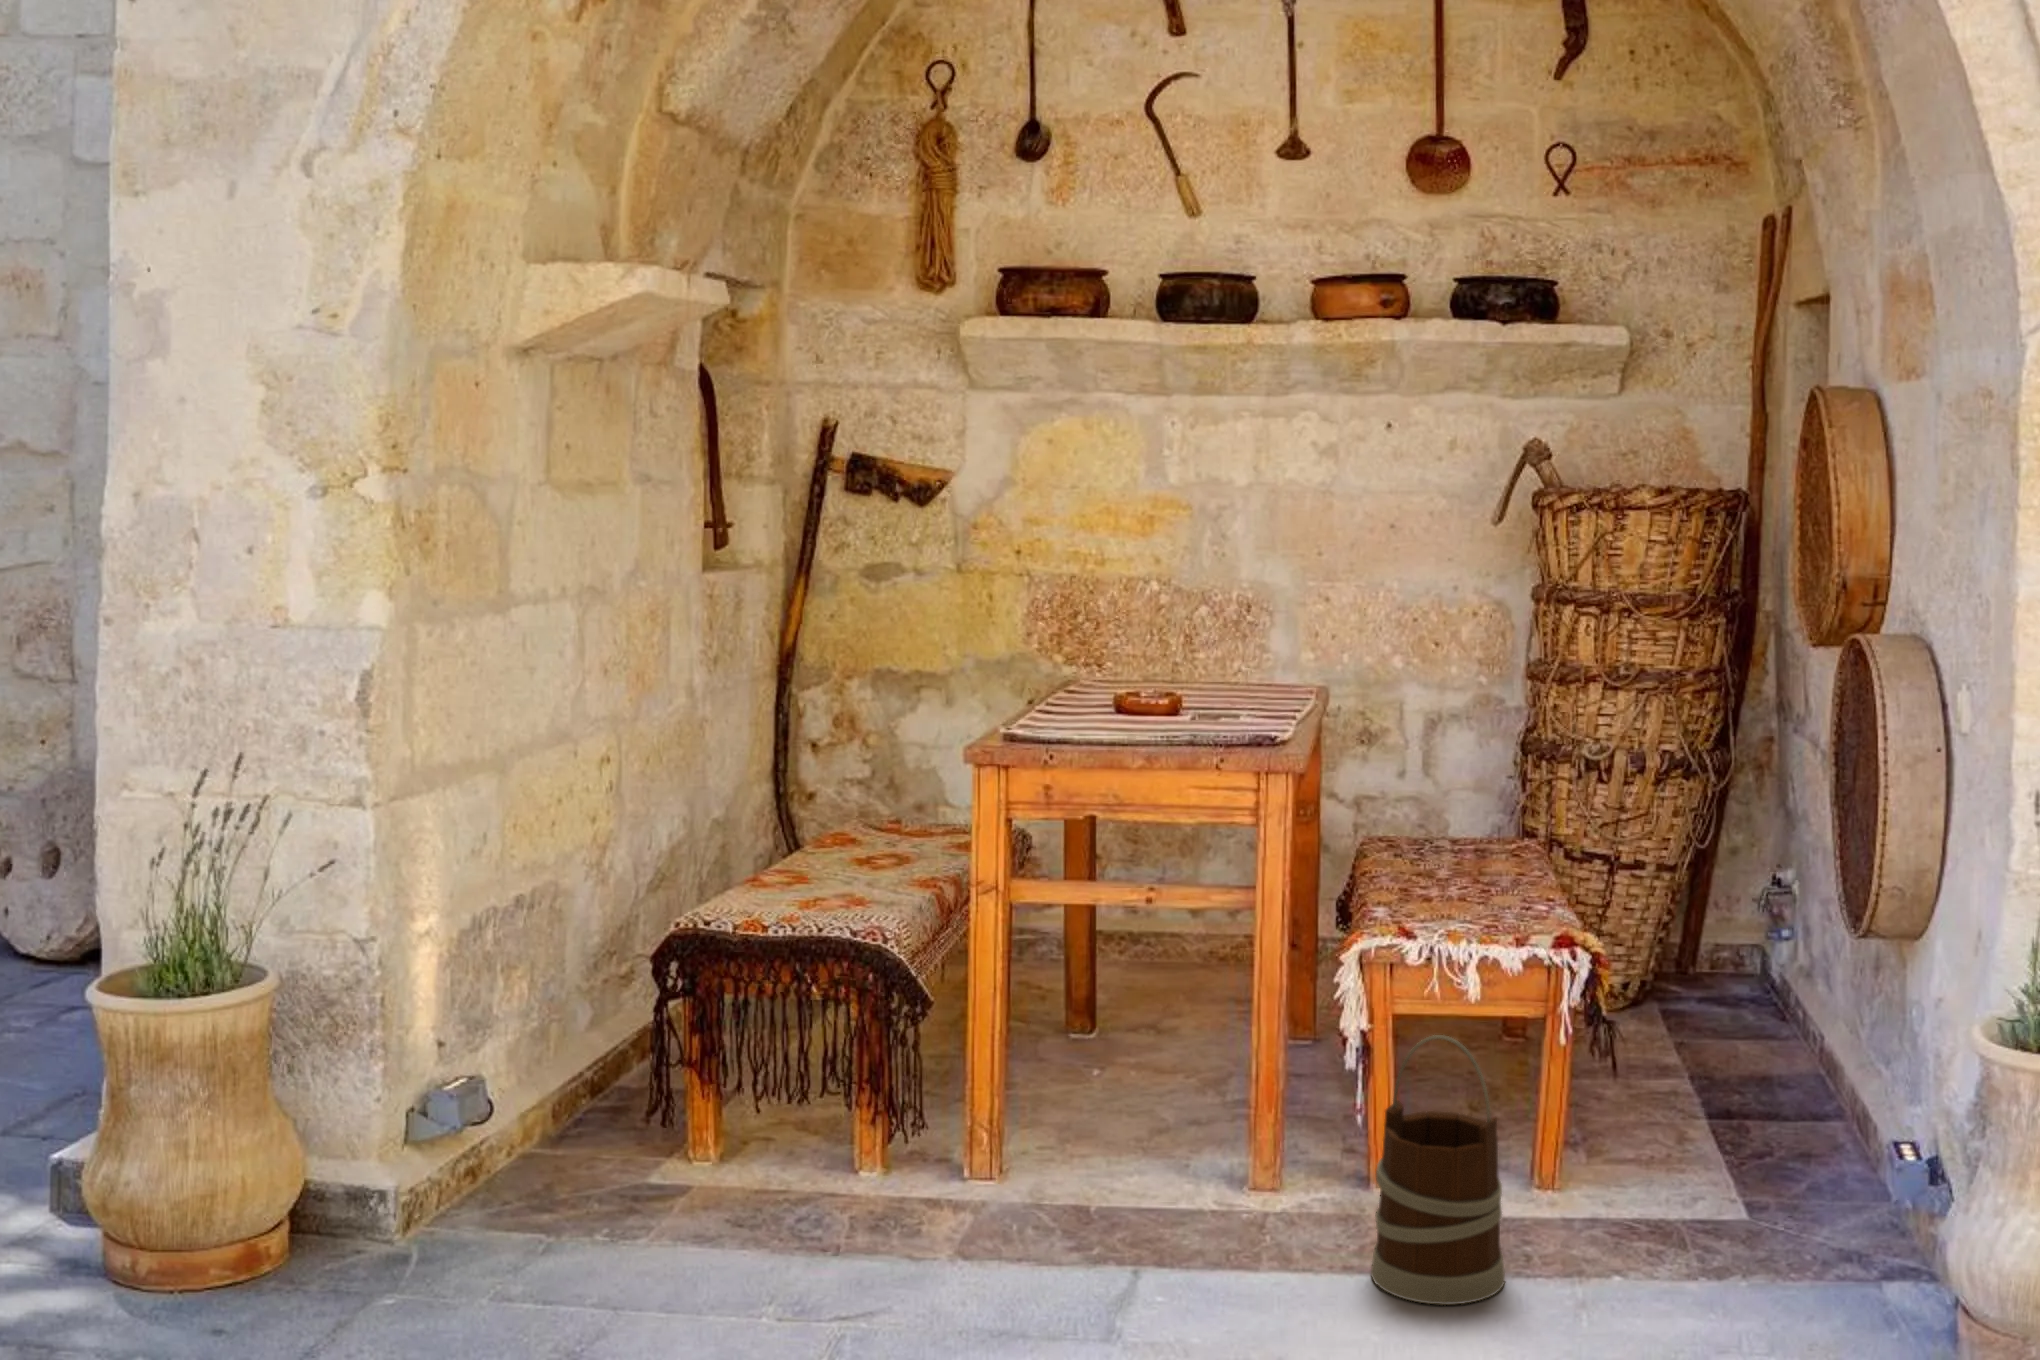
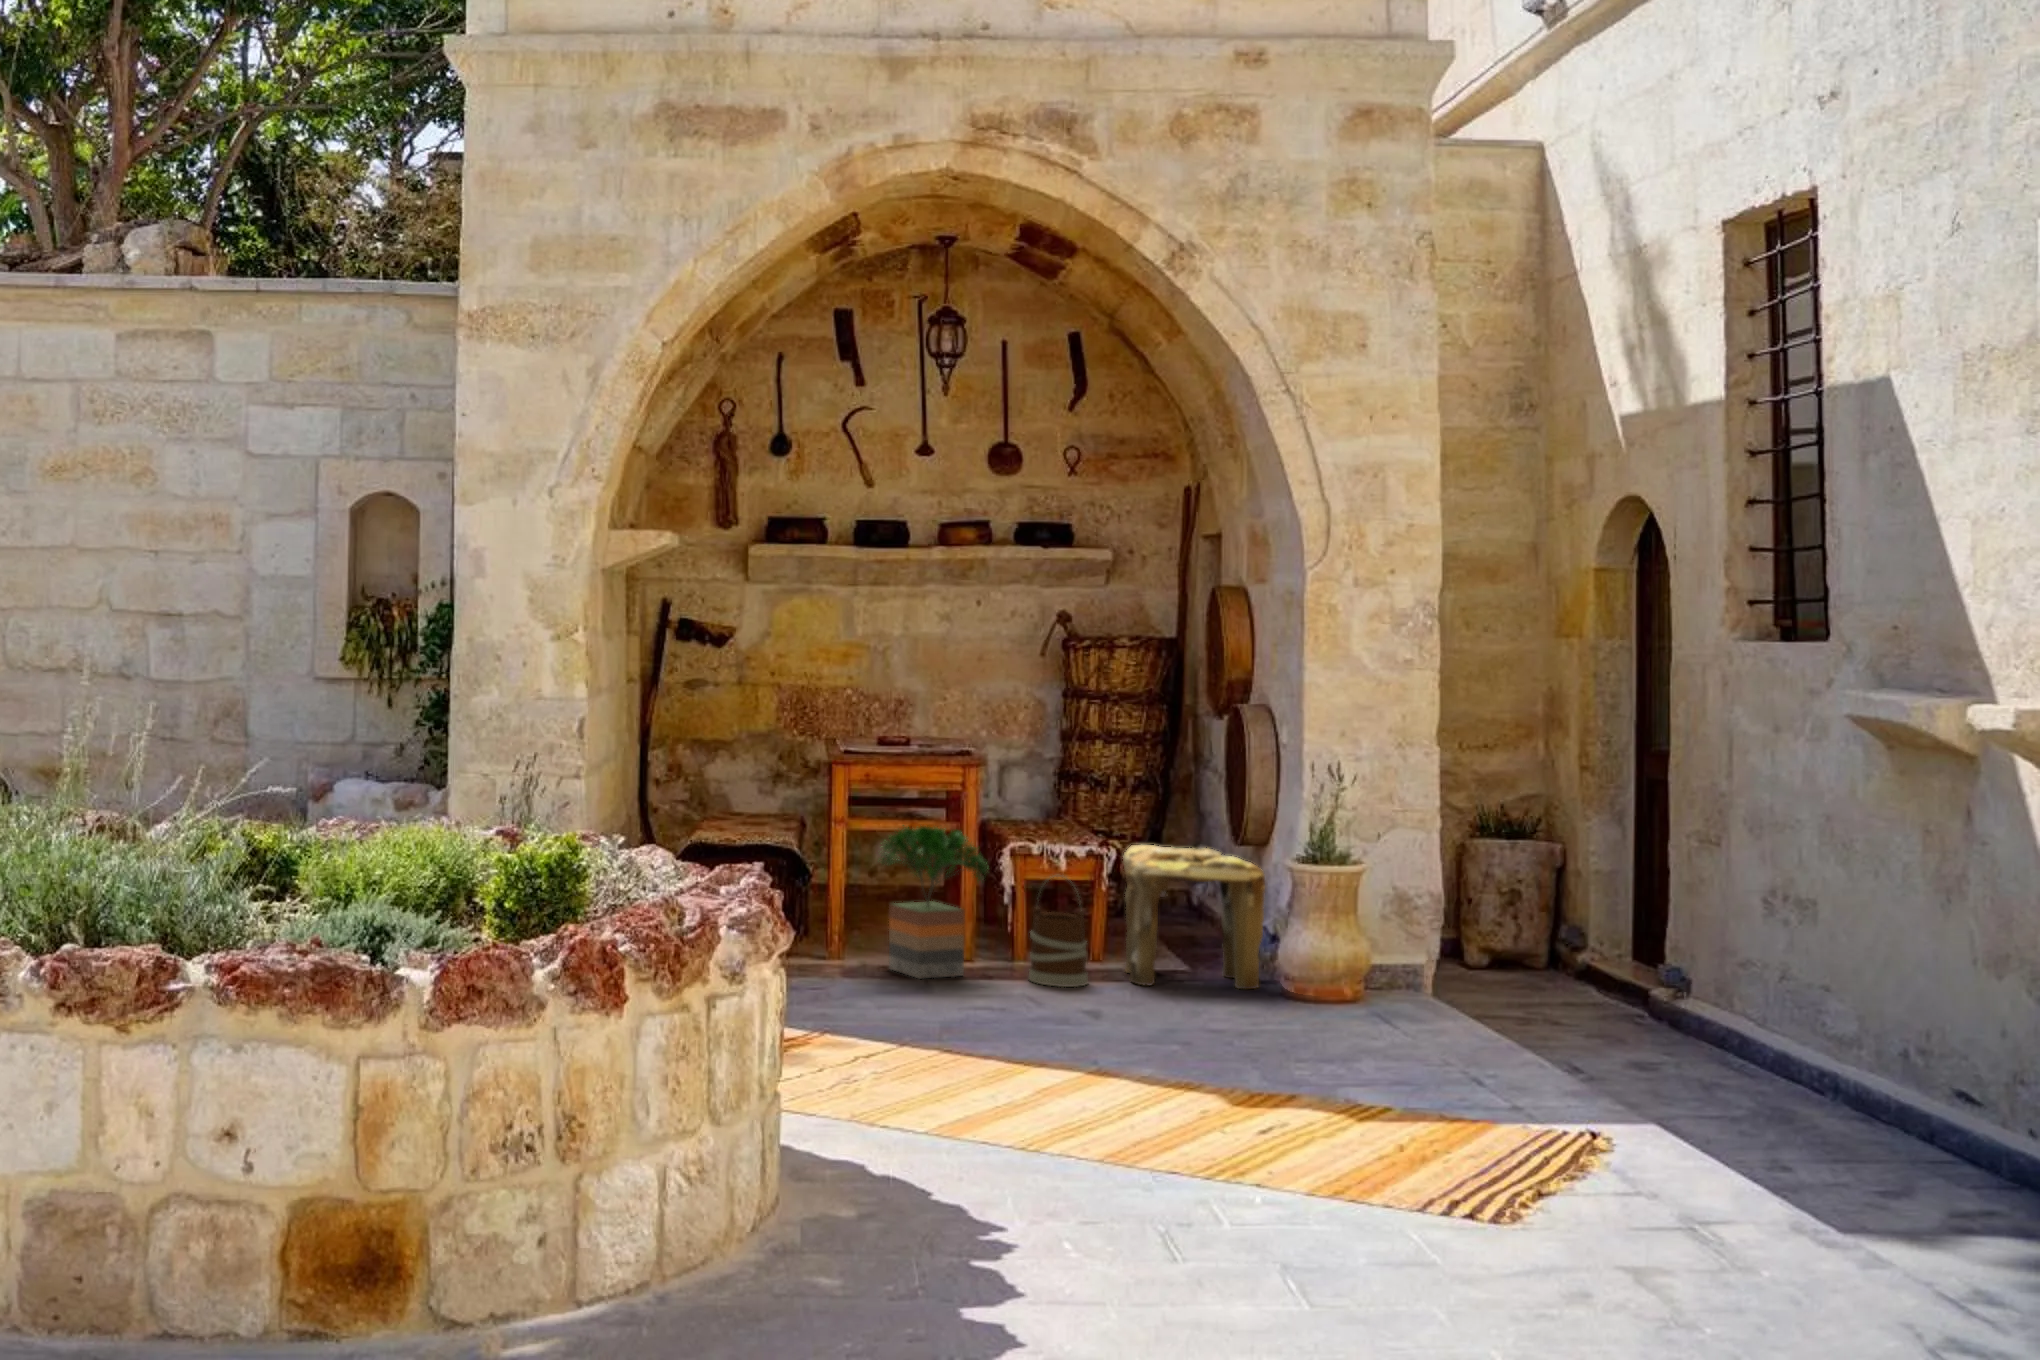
potted tree: none [1045,907,1290,1281] -> present [882,825,988,979]
stool: none [1597,942,1909,1296] -> present [1123,845,1265,989]

